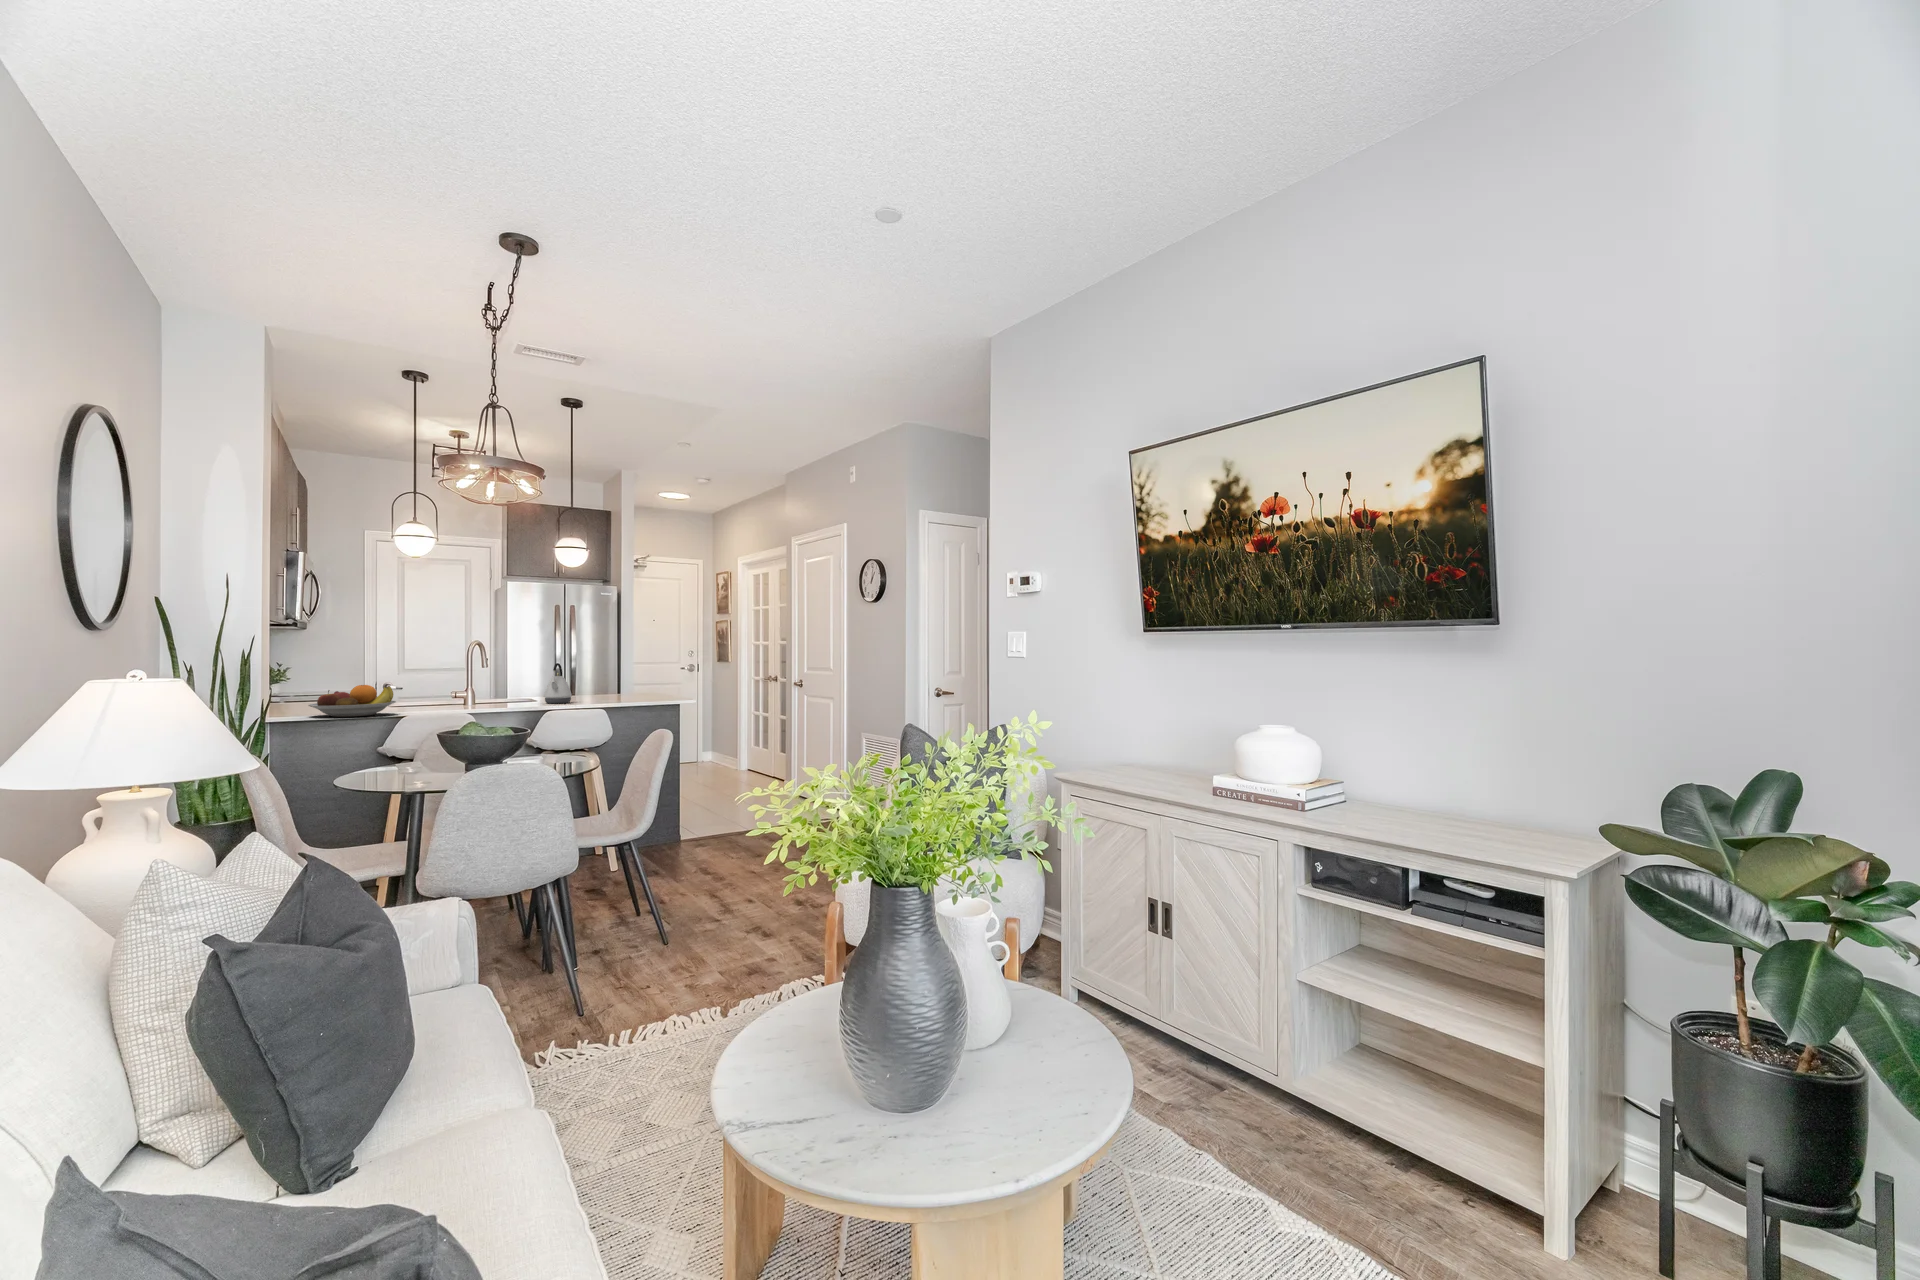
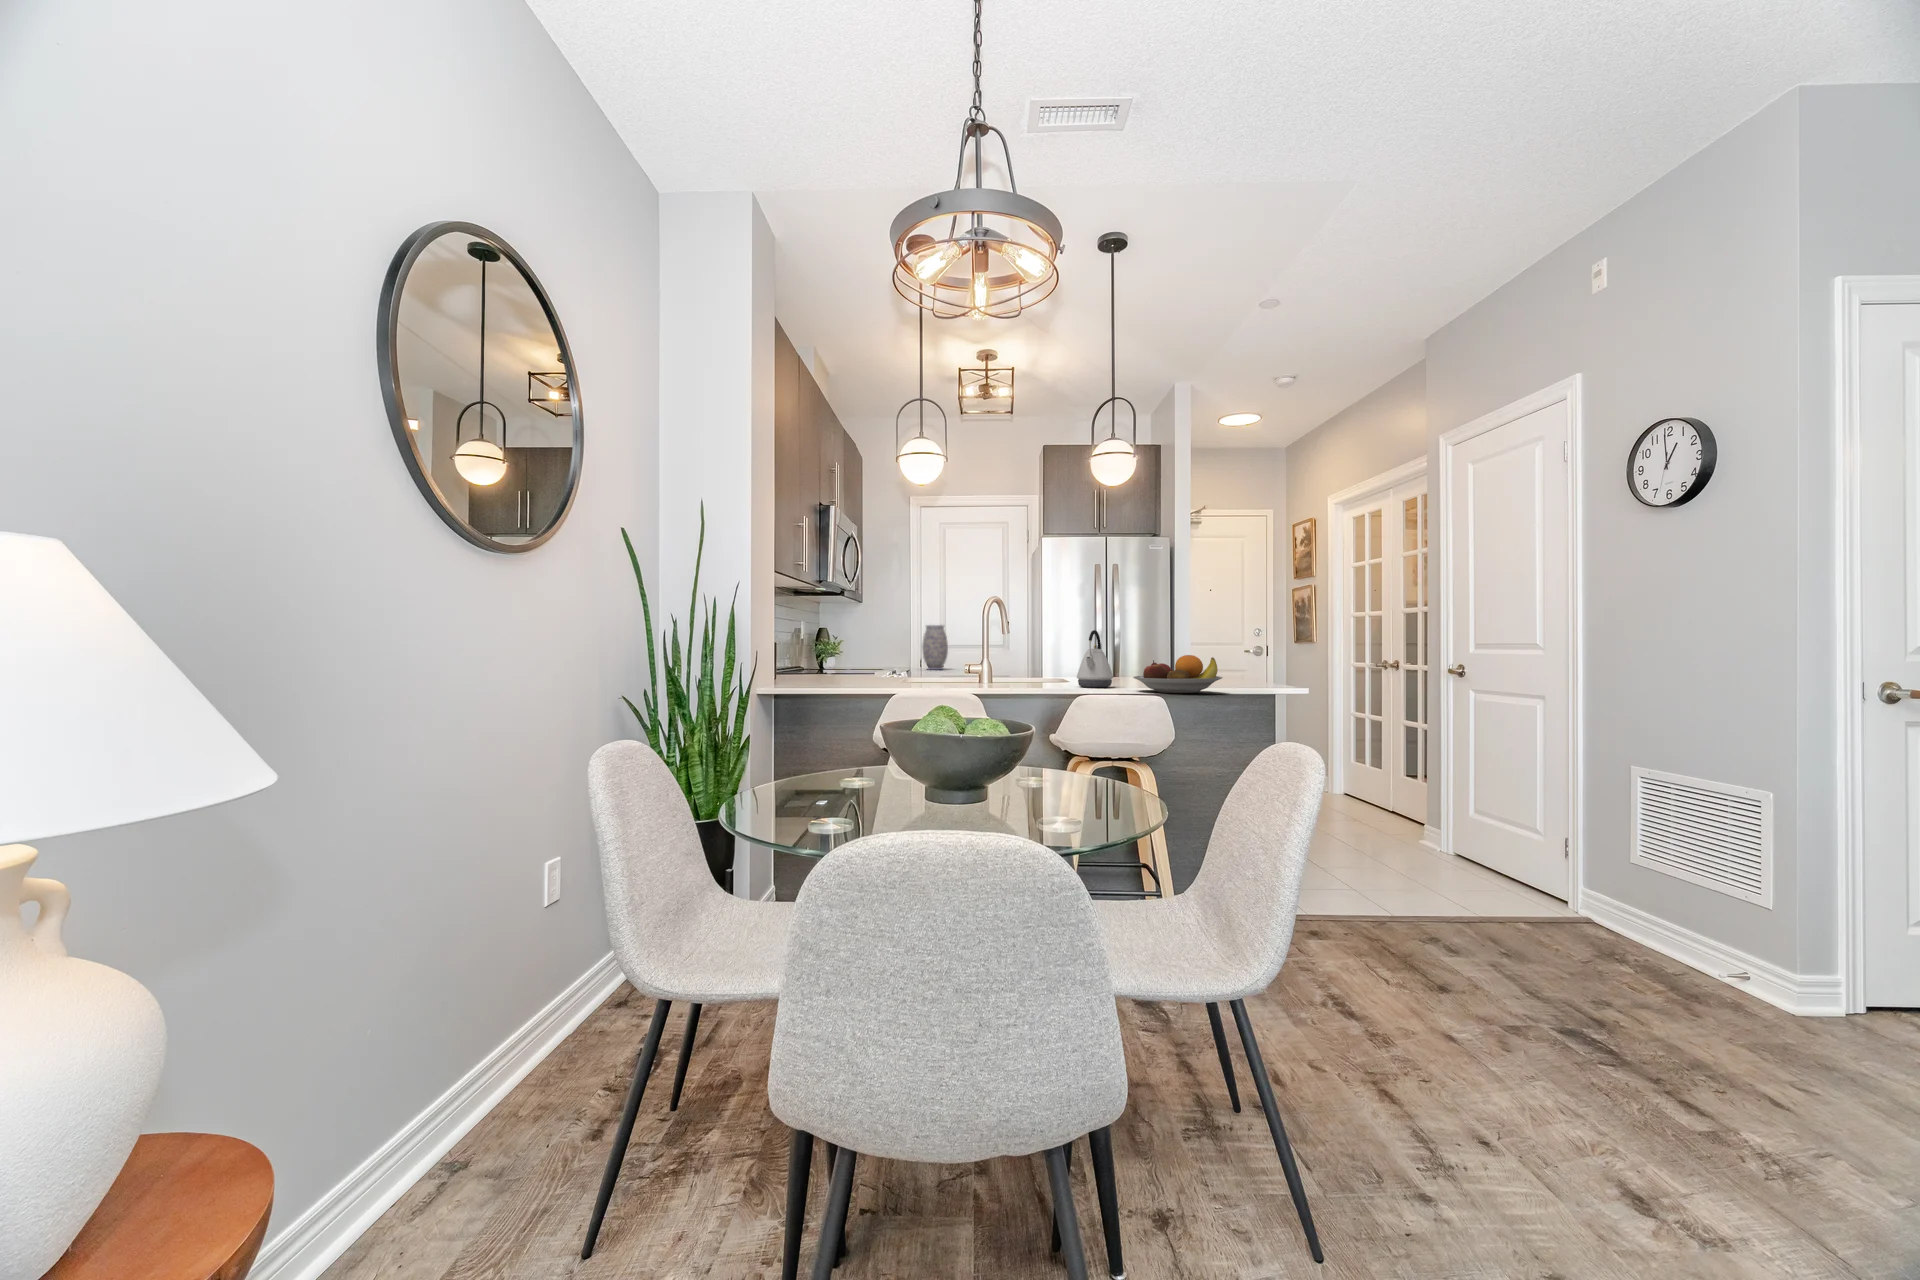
vase: none [388,653,415,692] -> present [922,625,948,670]
fruit bowl: present [308,685,396,717] -> present [1133,655,1222,693]

